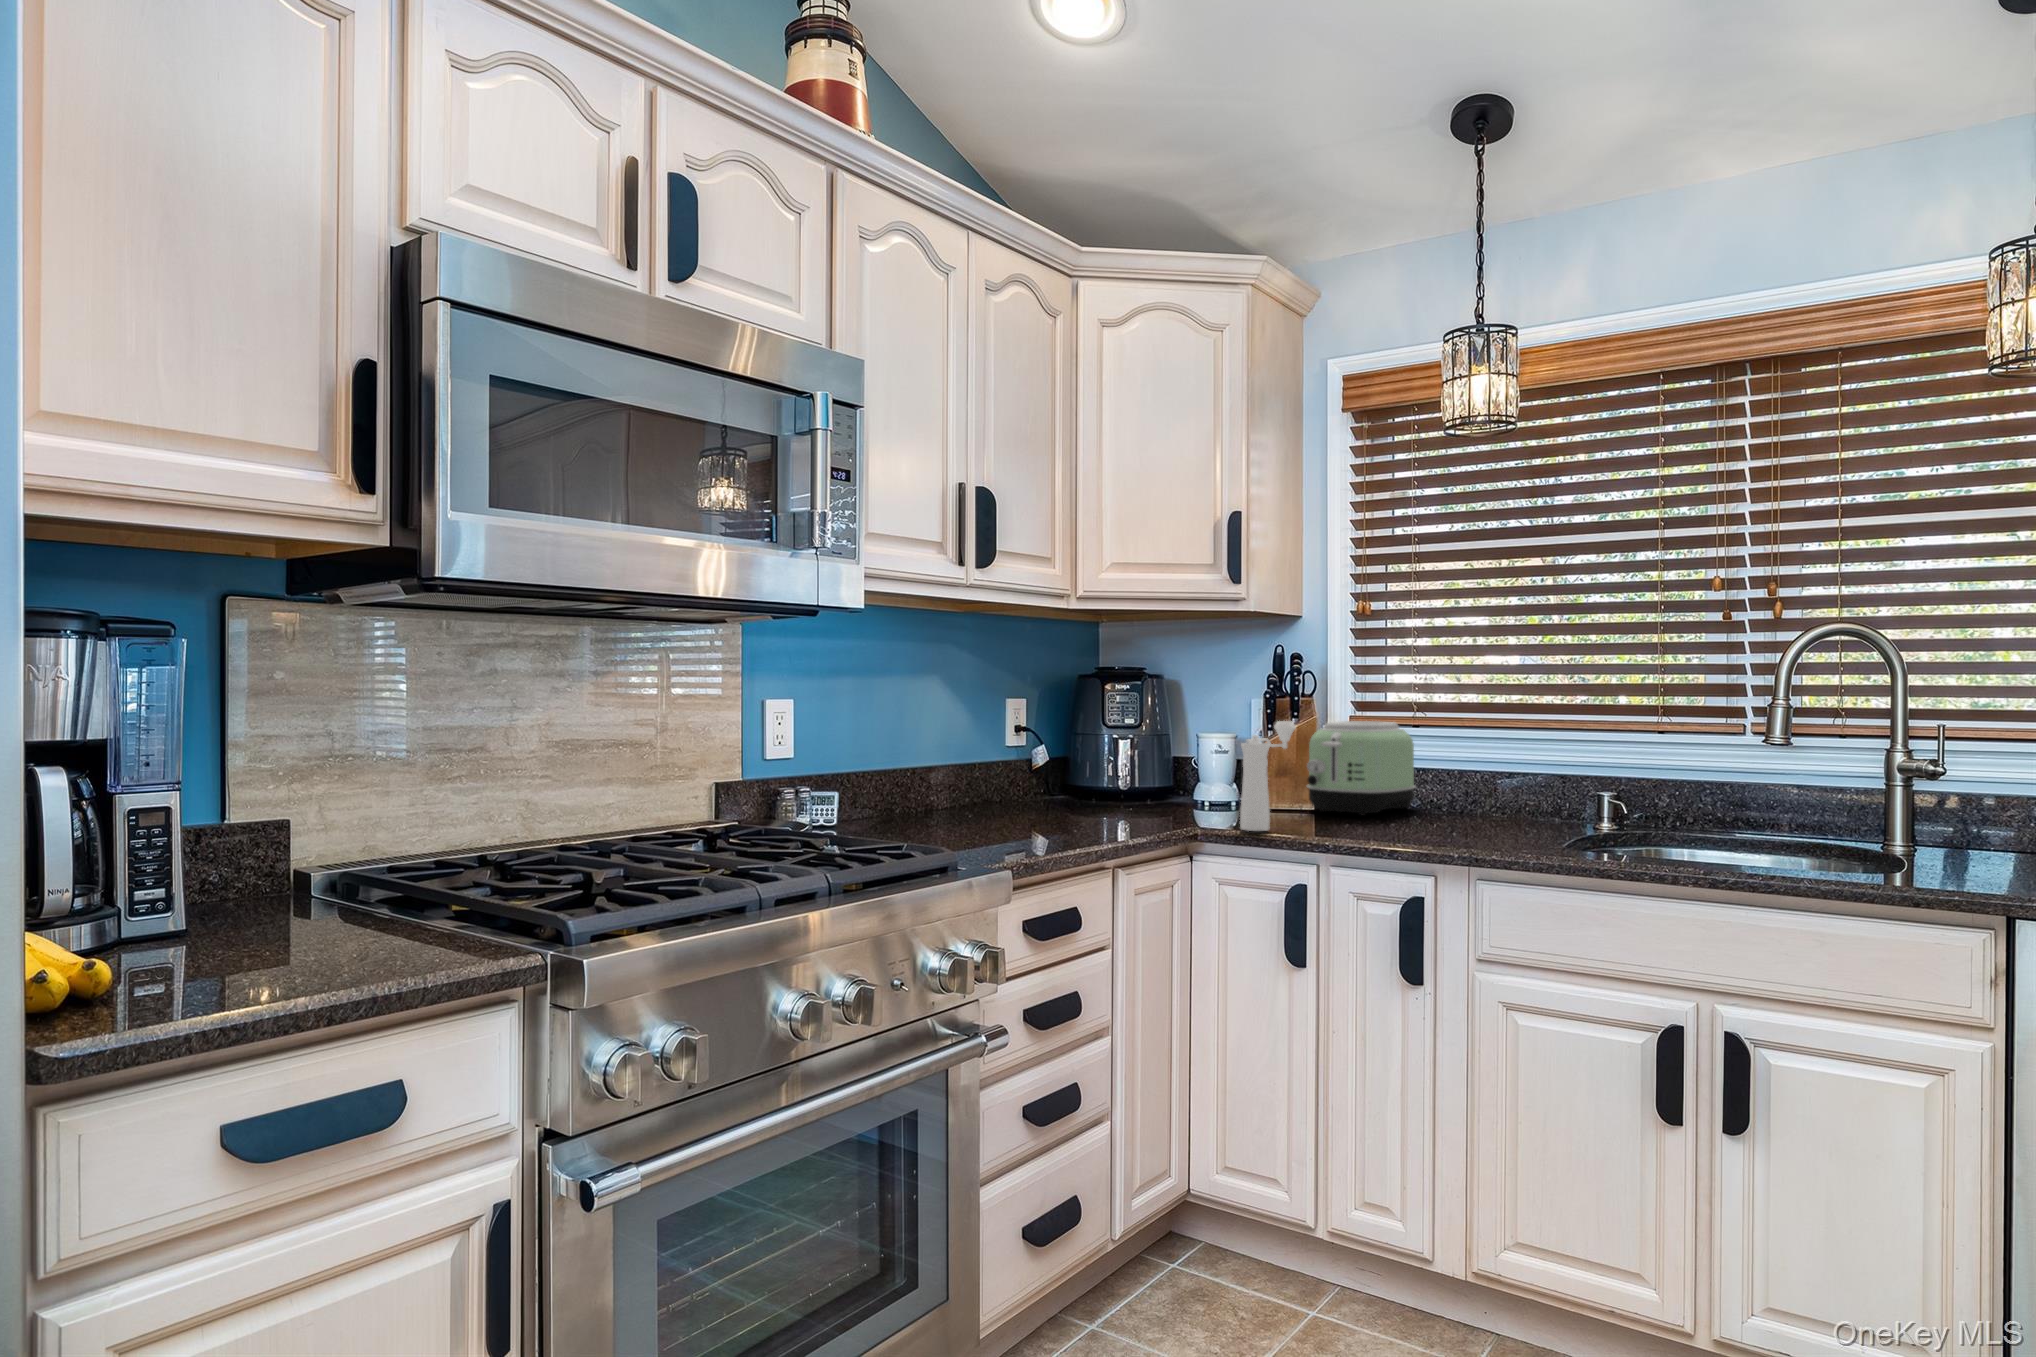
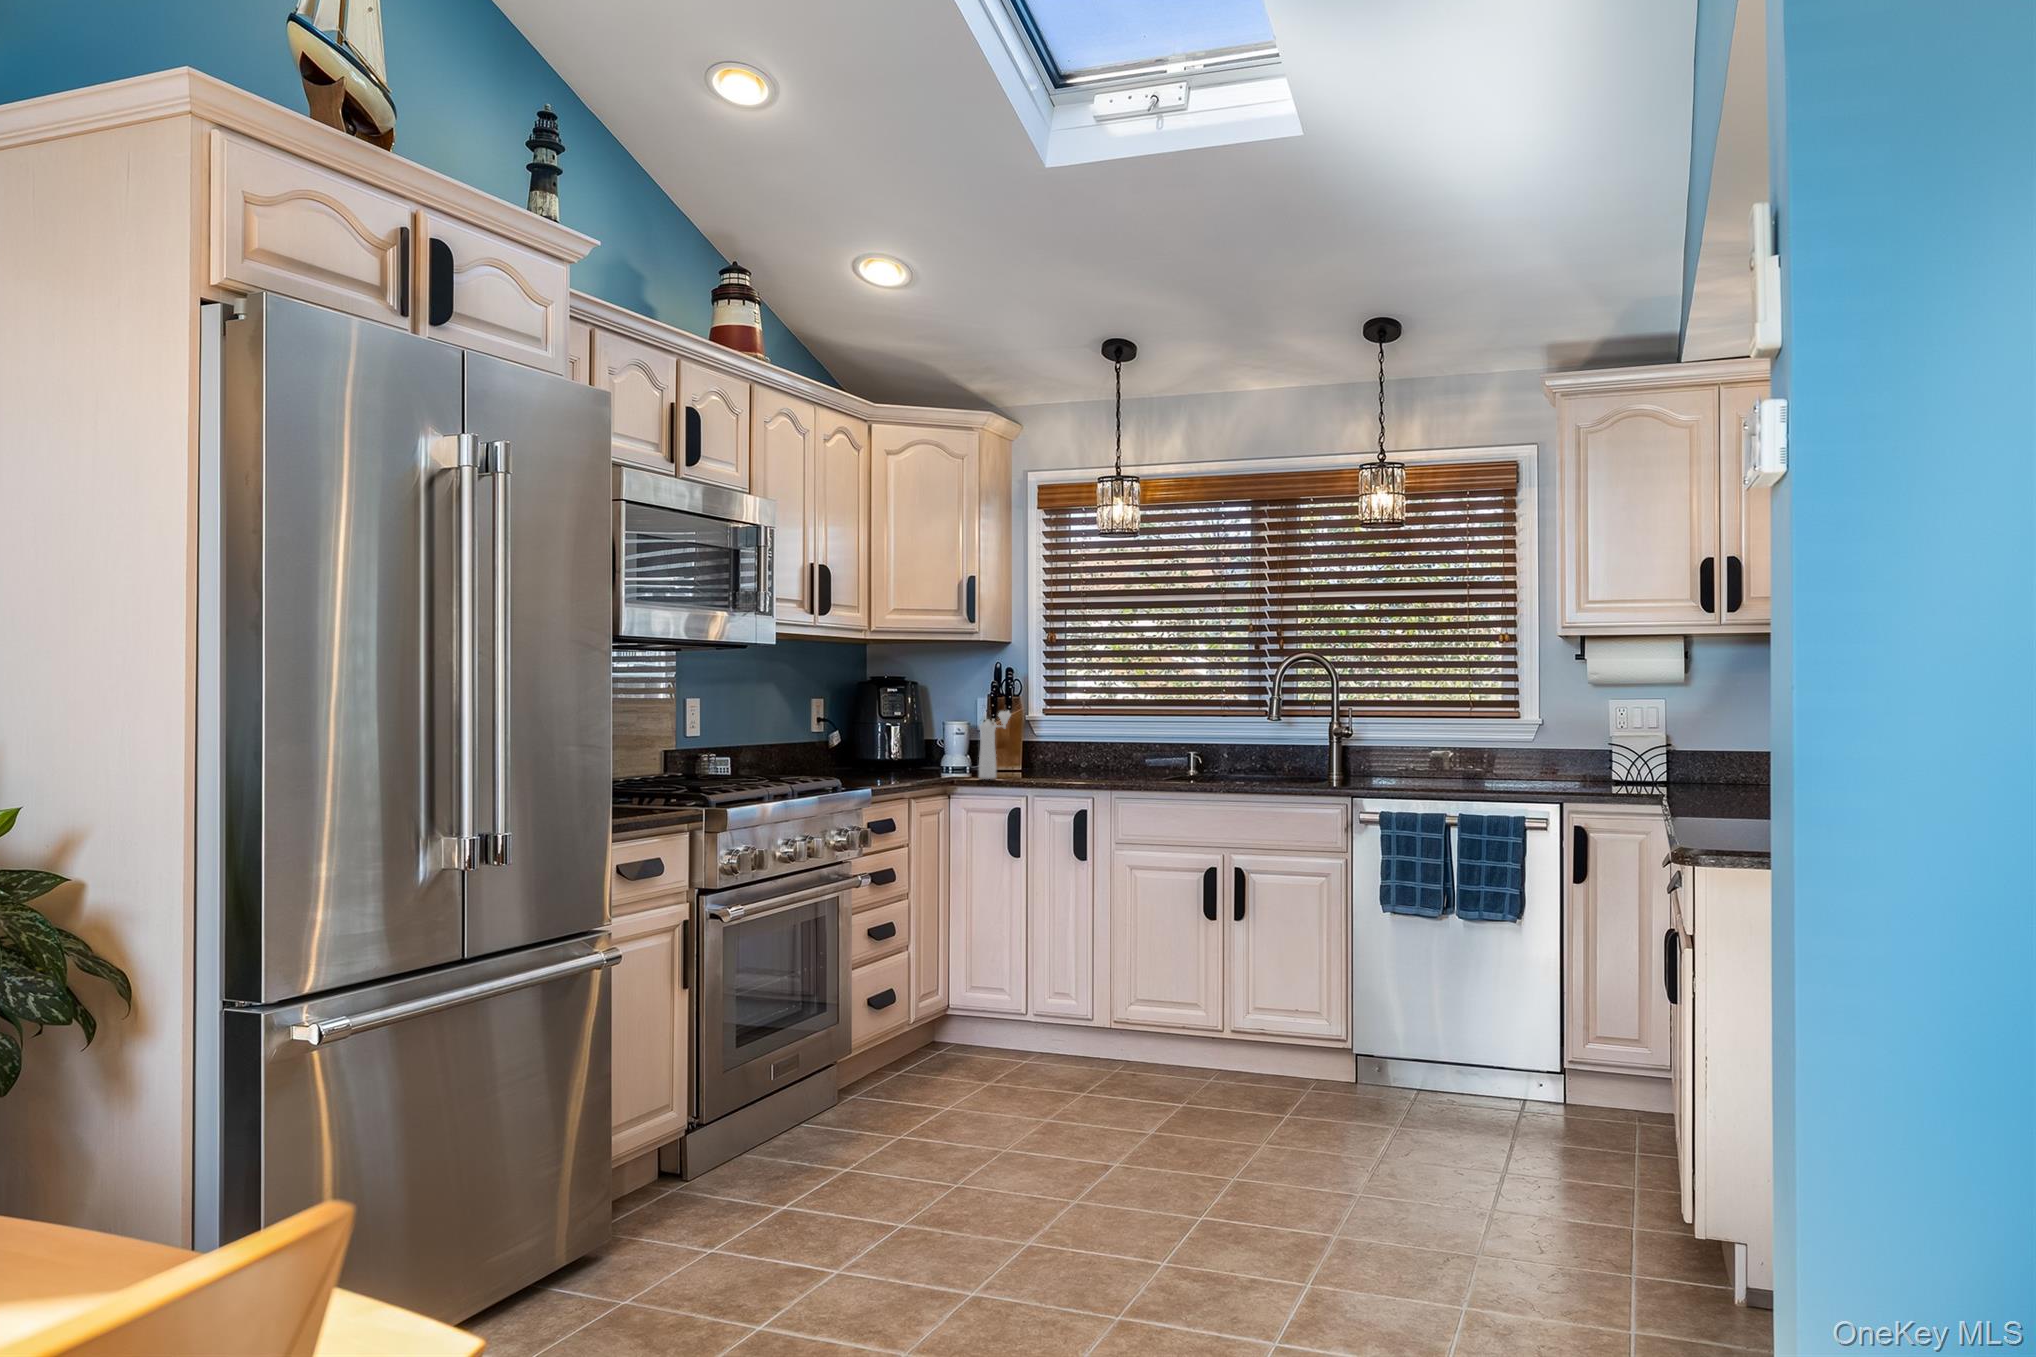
toaster: present [1307,721,1415,815] -> none [1017,712,1084,771]

